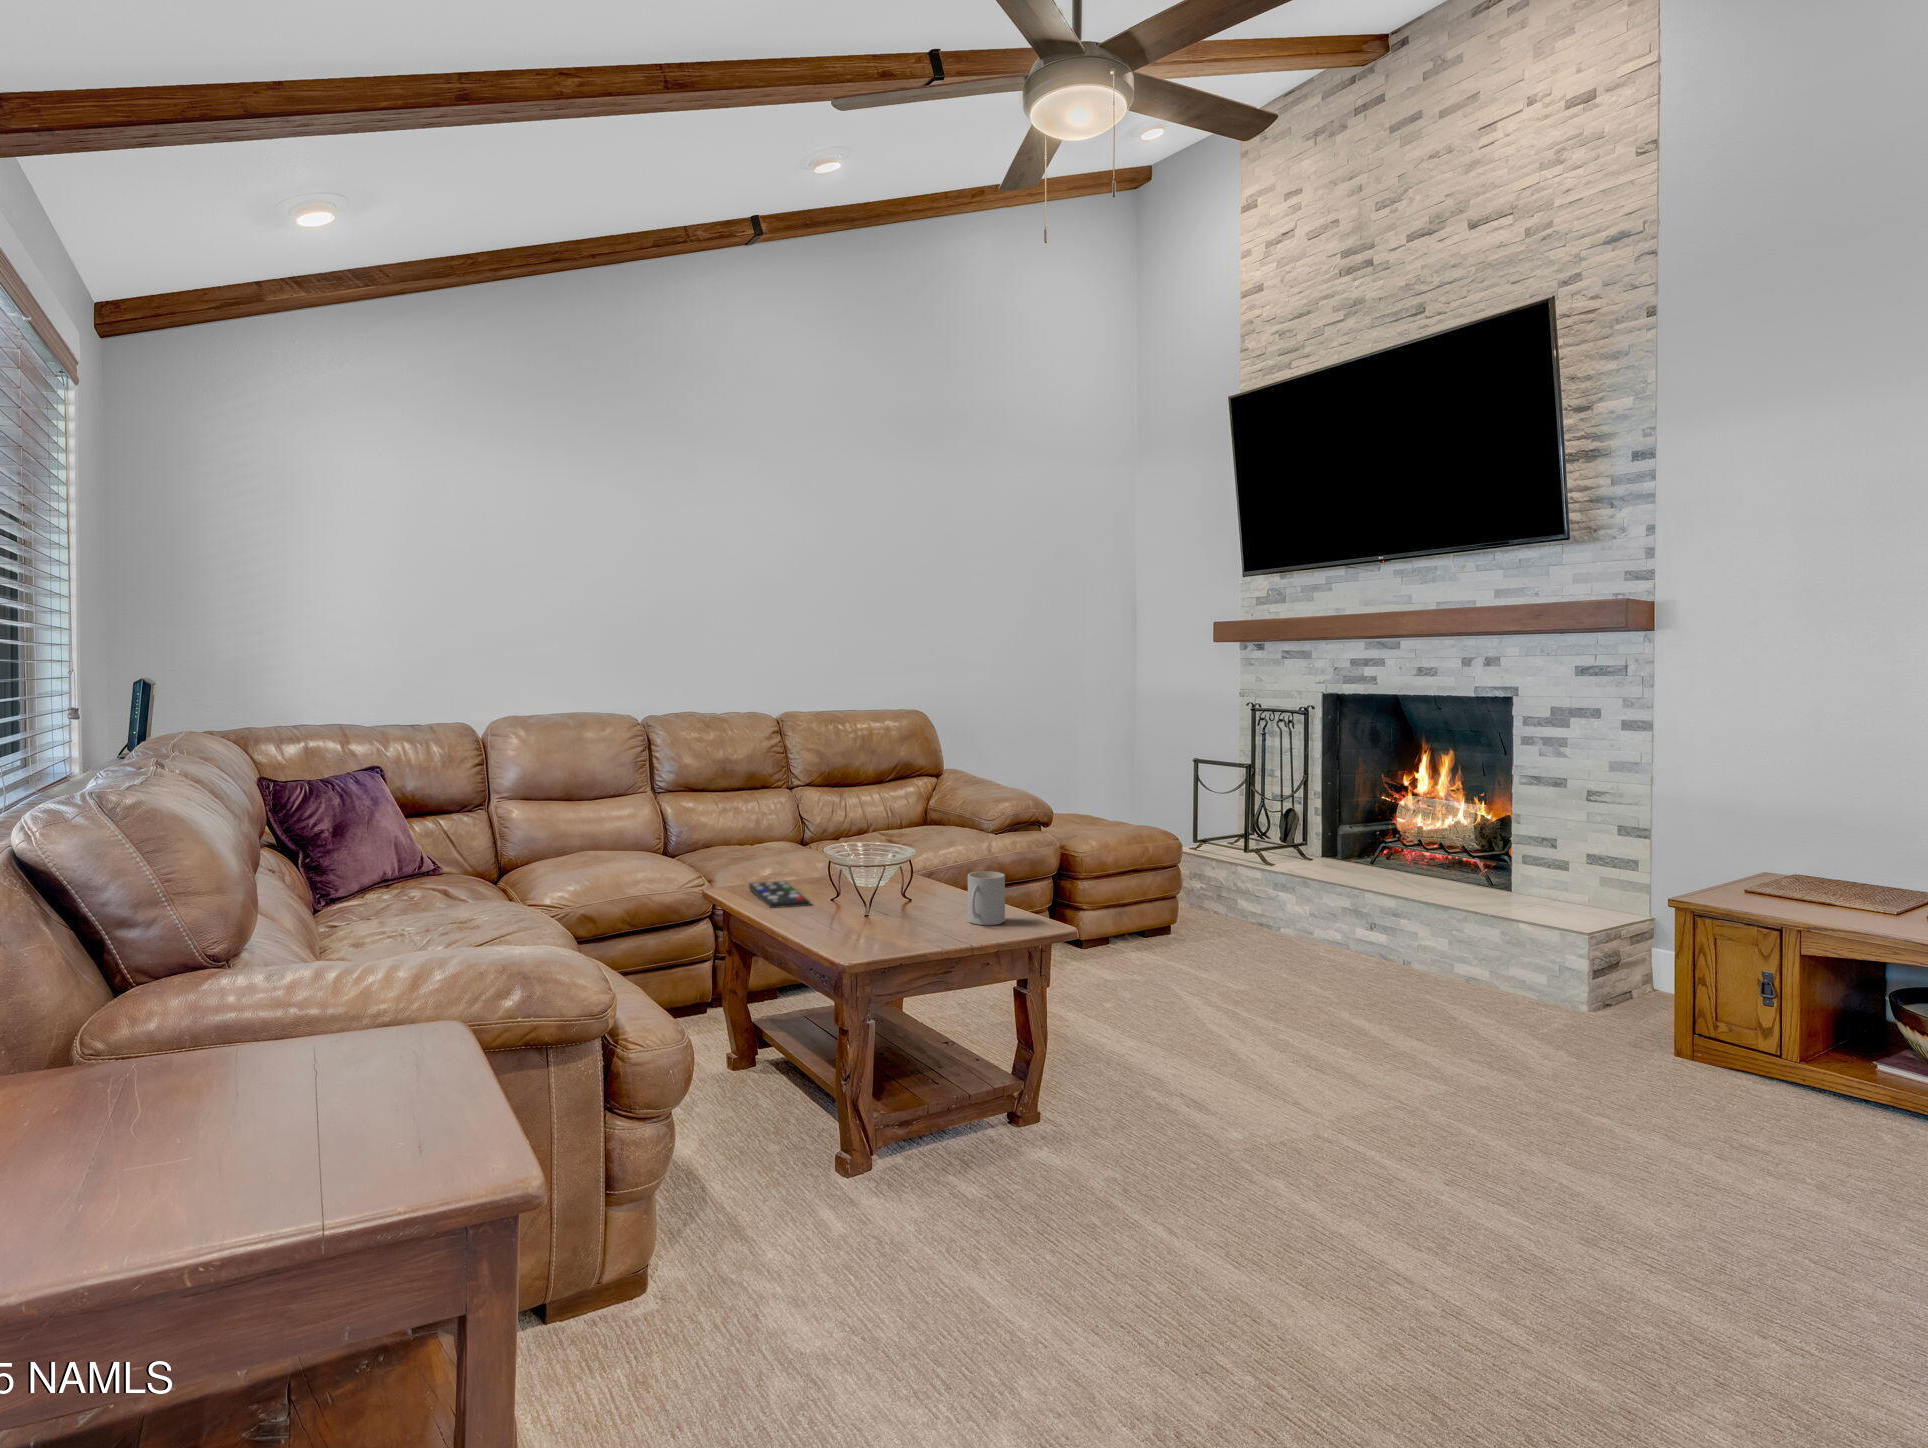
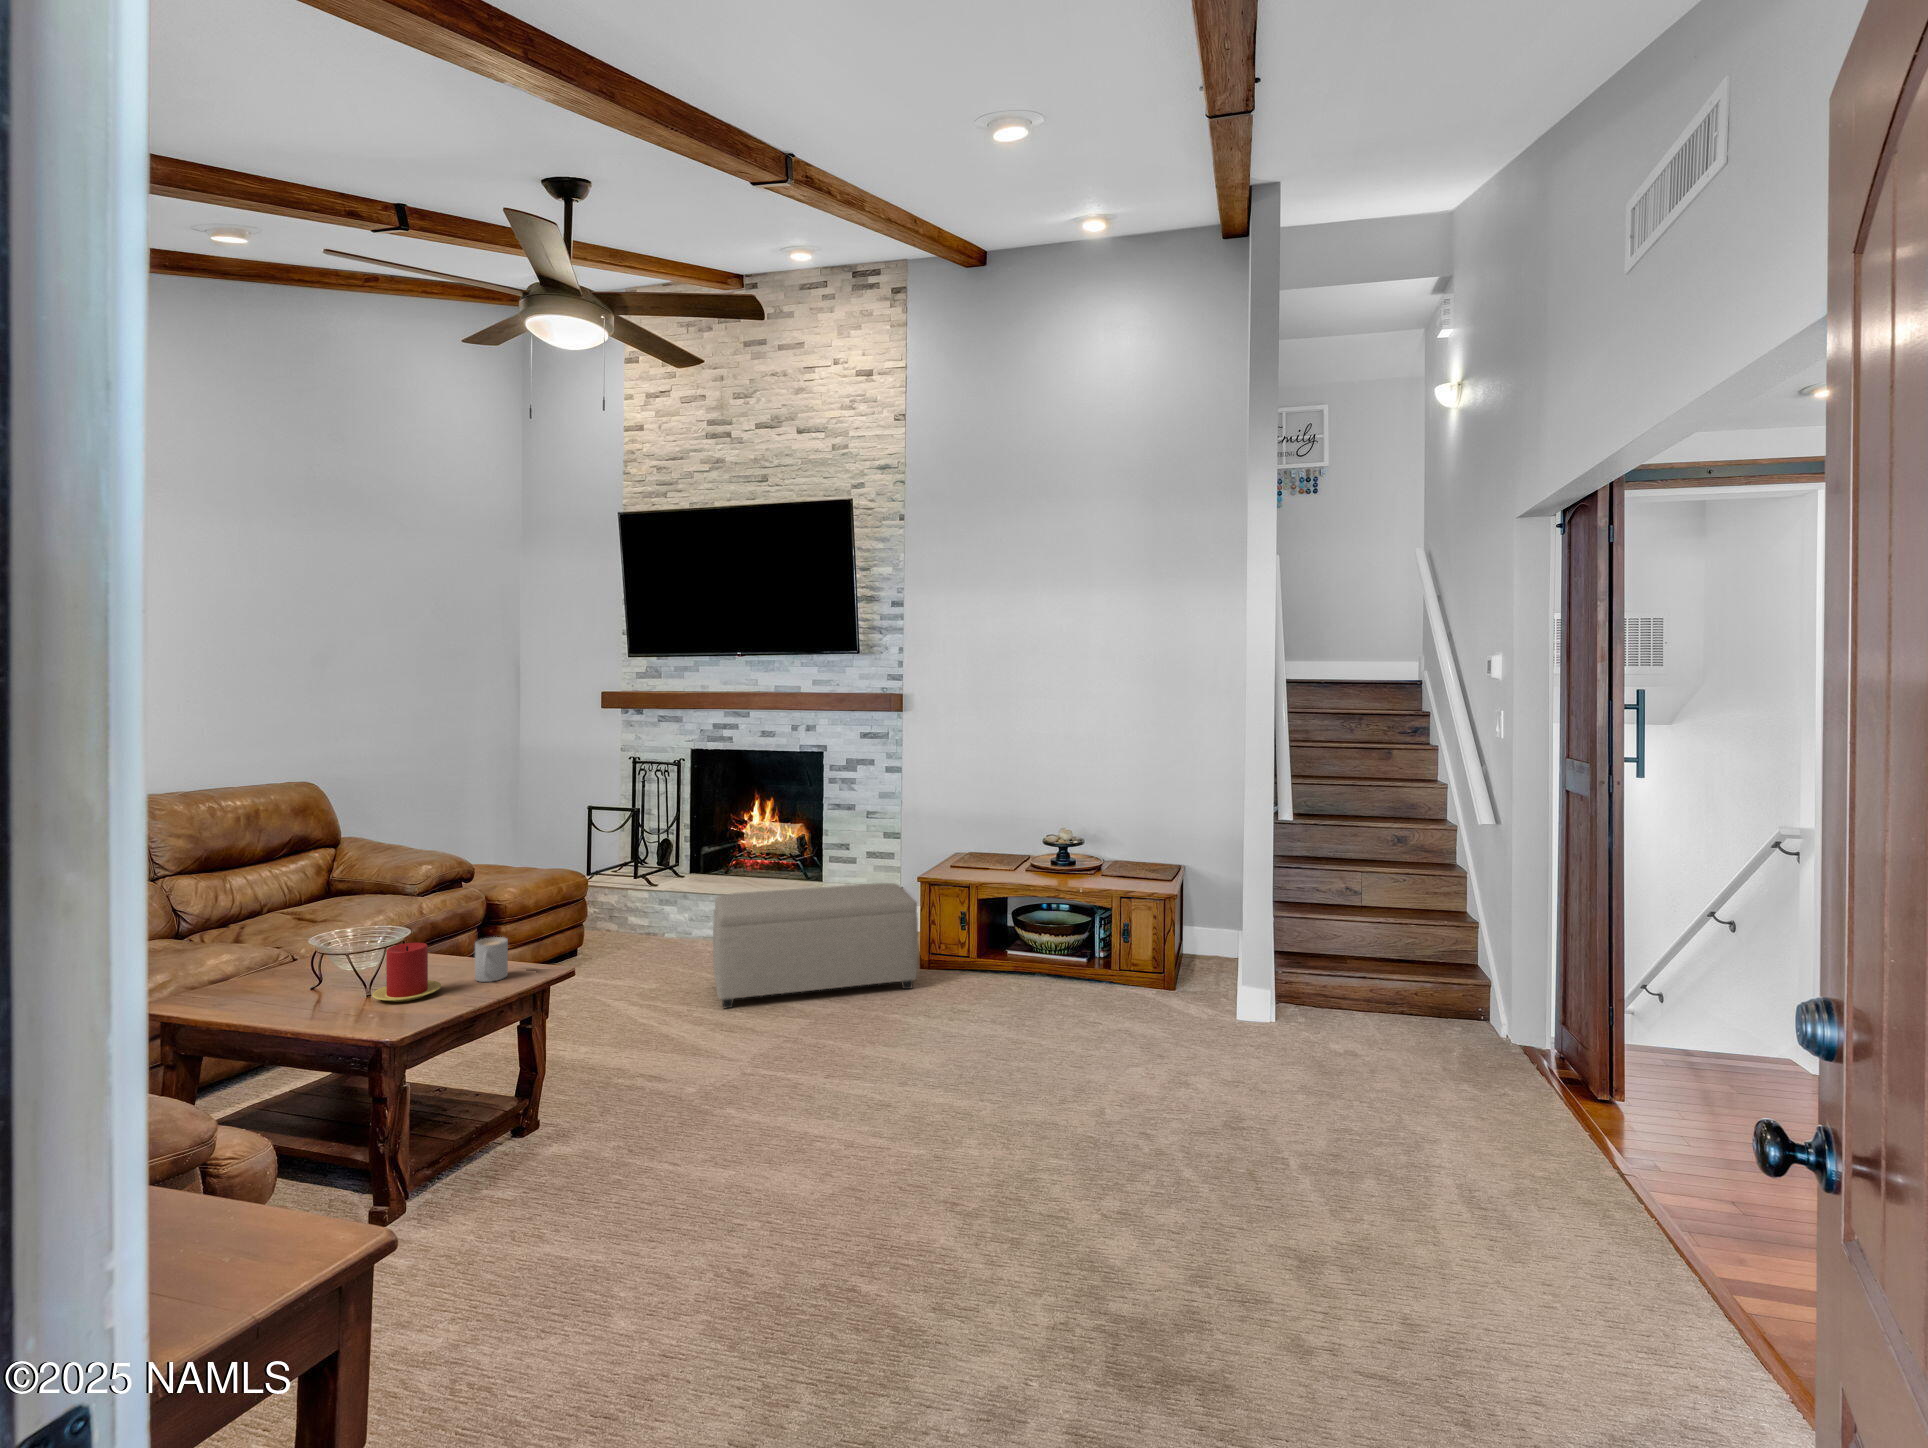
candle: none [857,861,927,928] -> present [372,943,441,1002]
ottoman: none [1315,878,1665,1077] -> present [713,883,918,1008]
remote control: present [749,881,810,908] -> none [209,976,301,1007]

